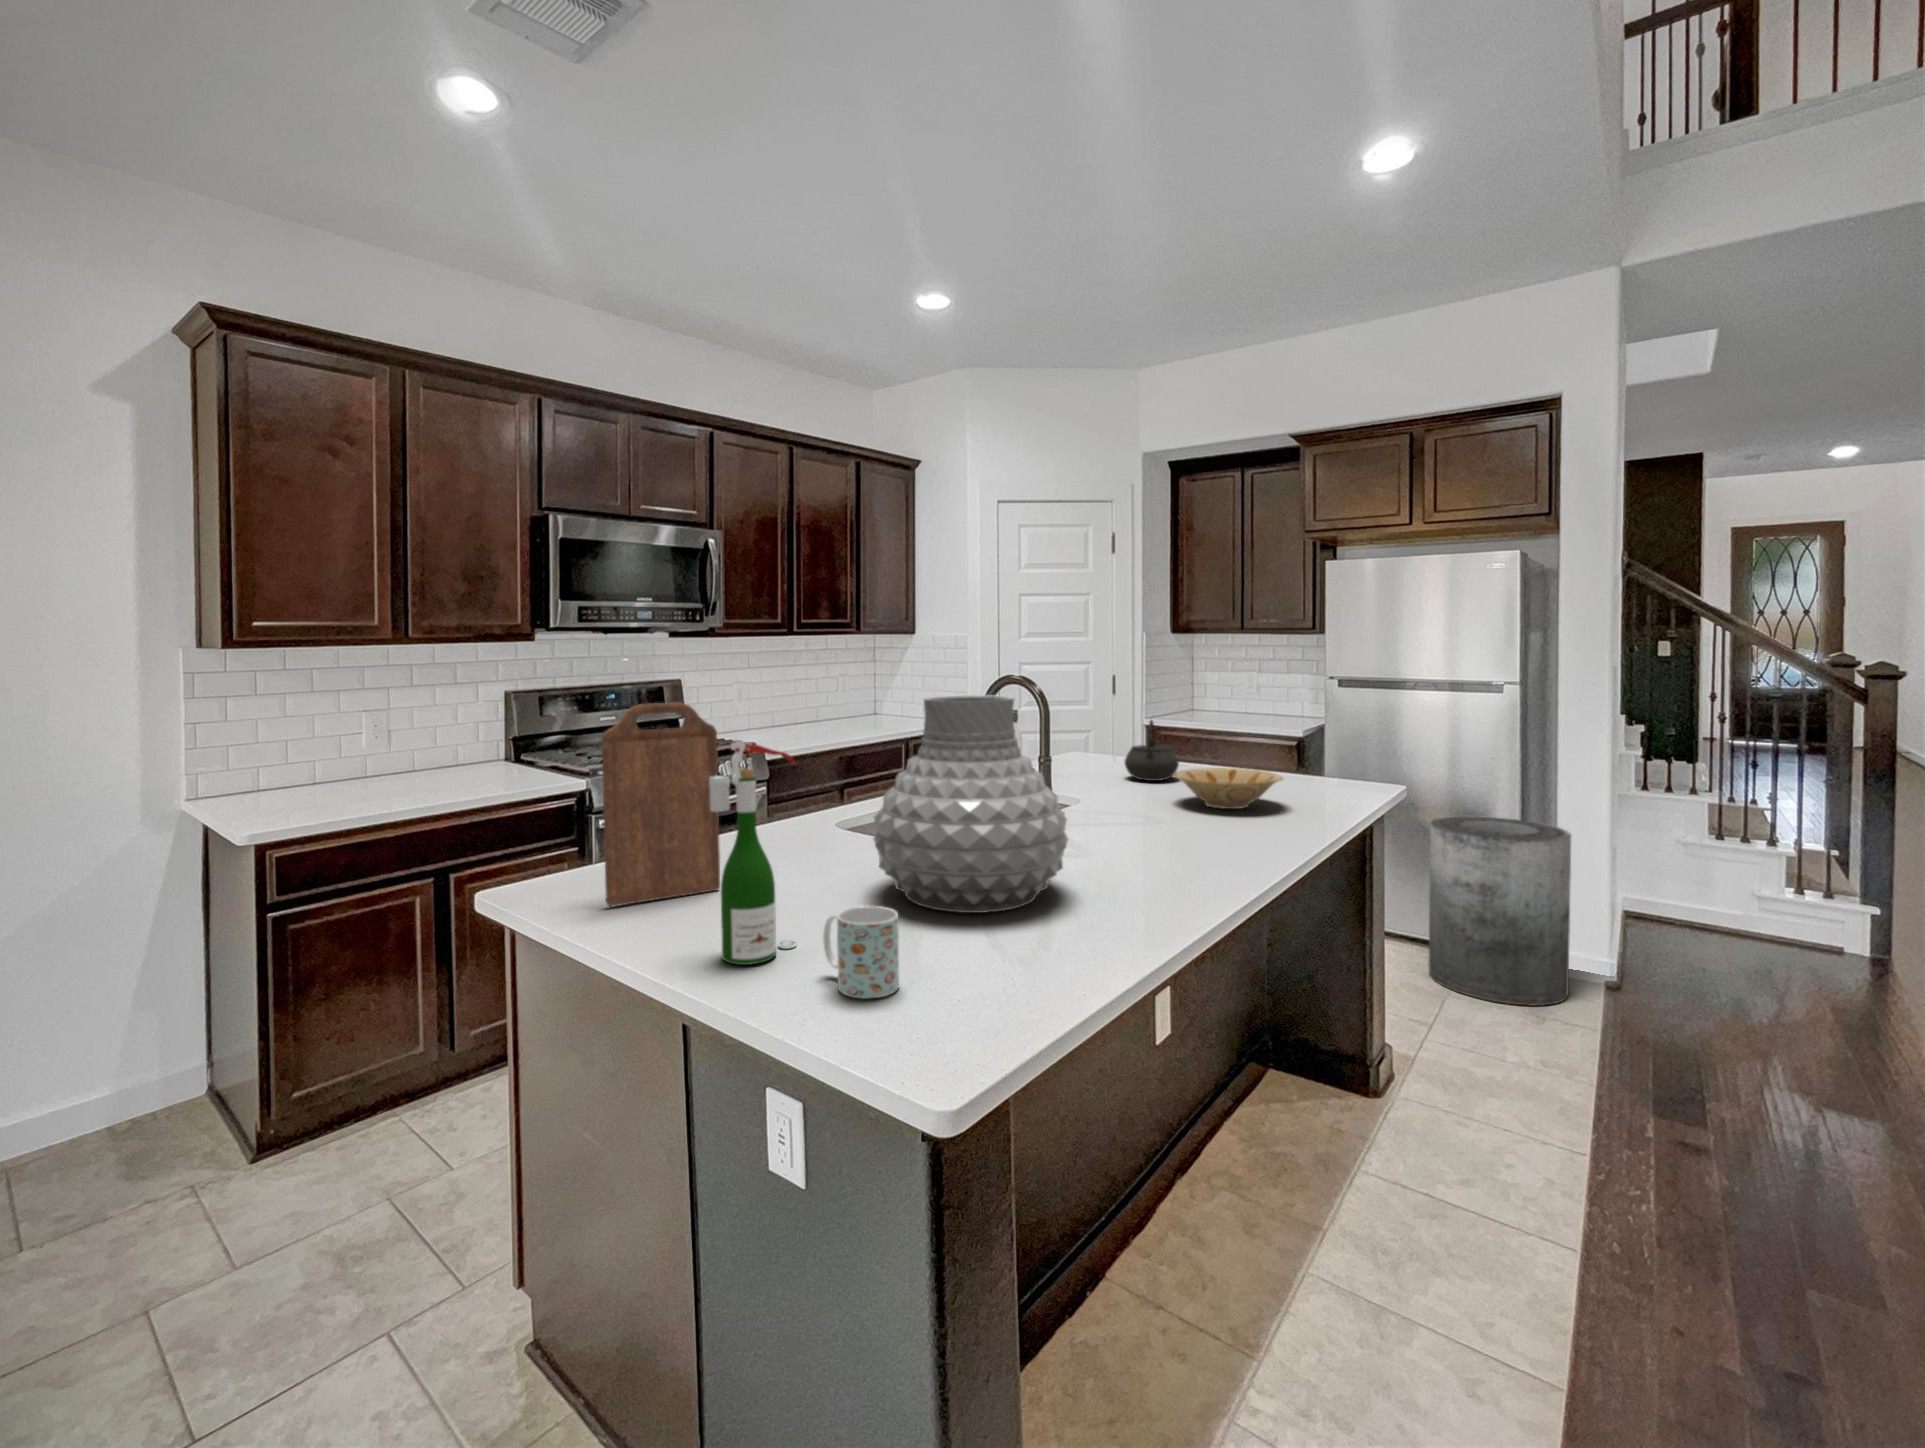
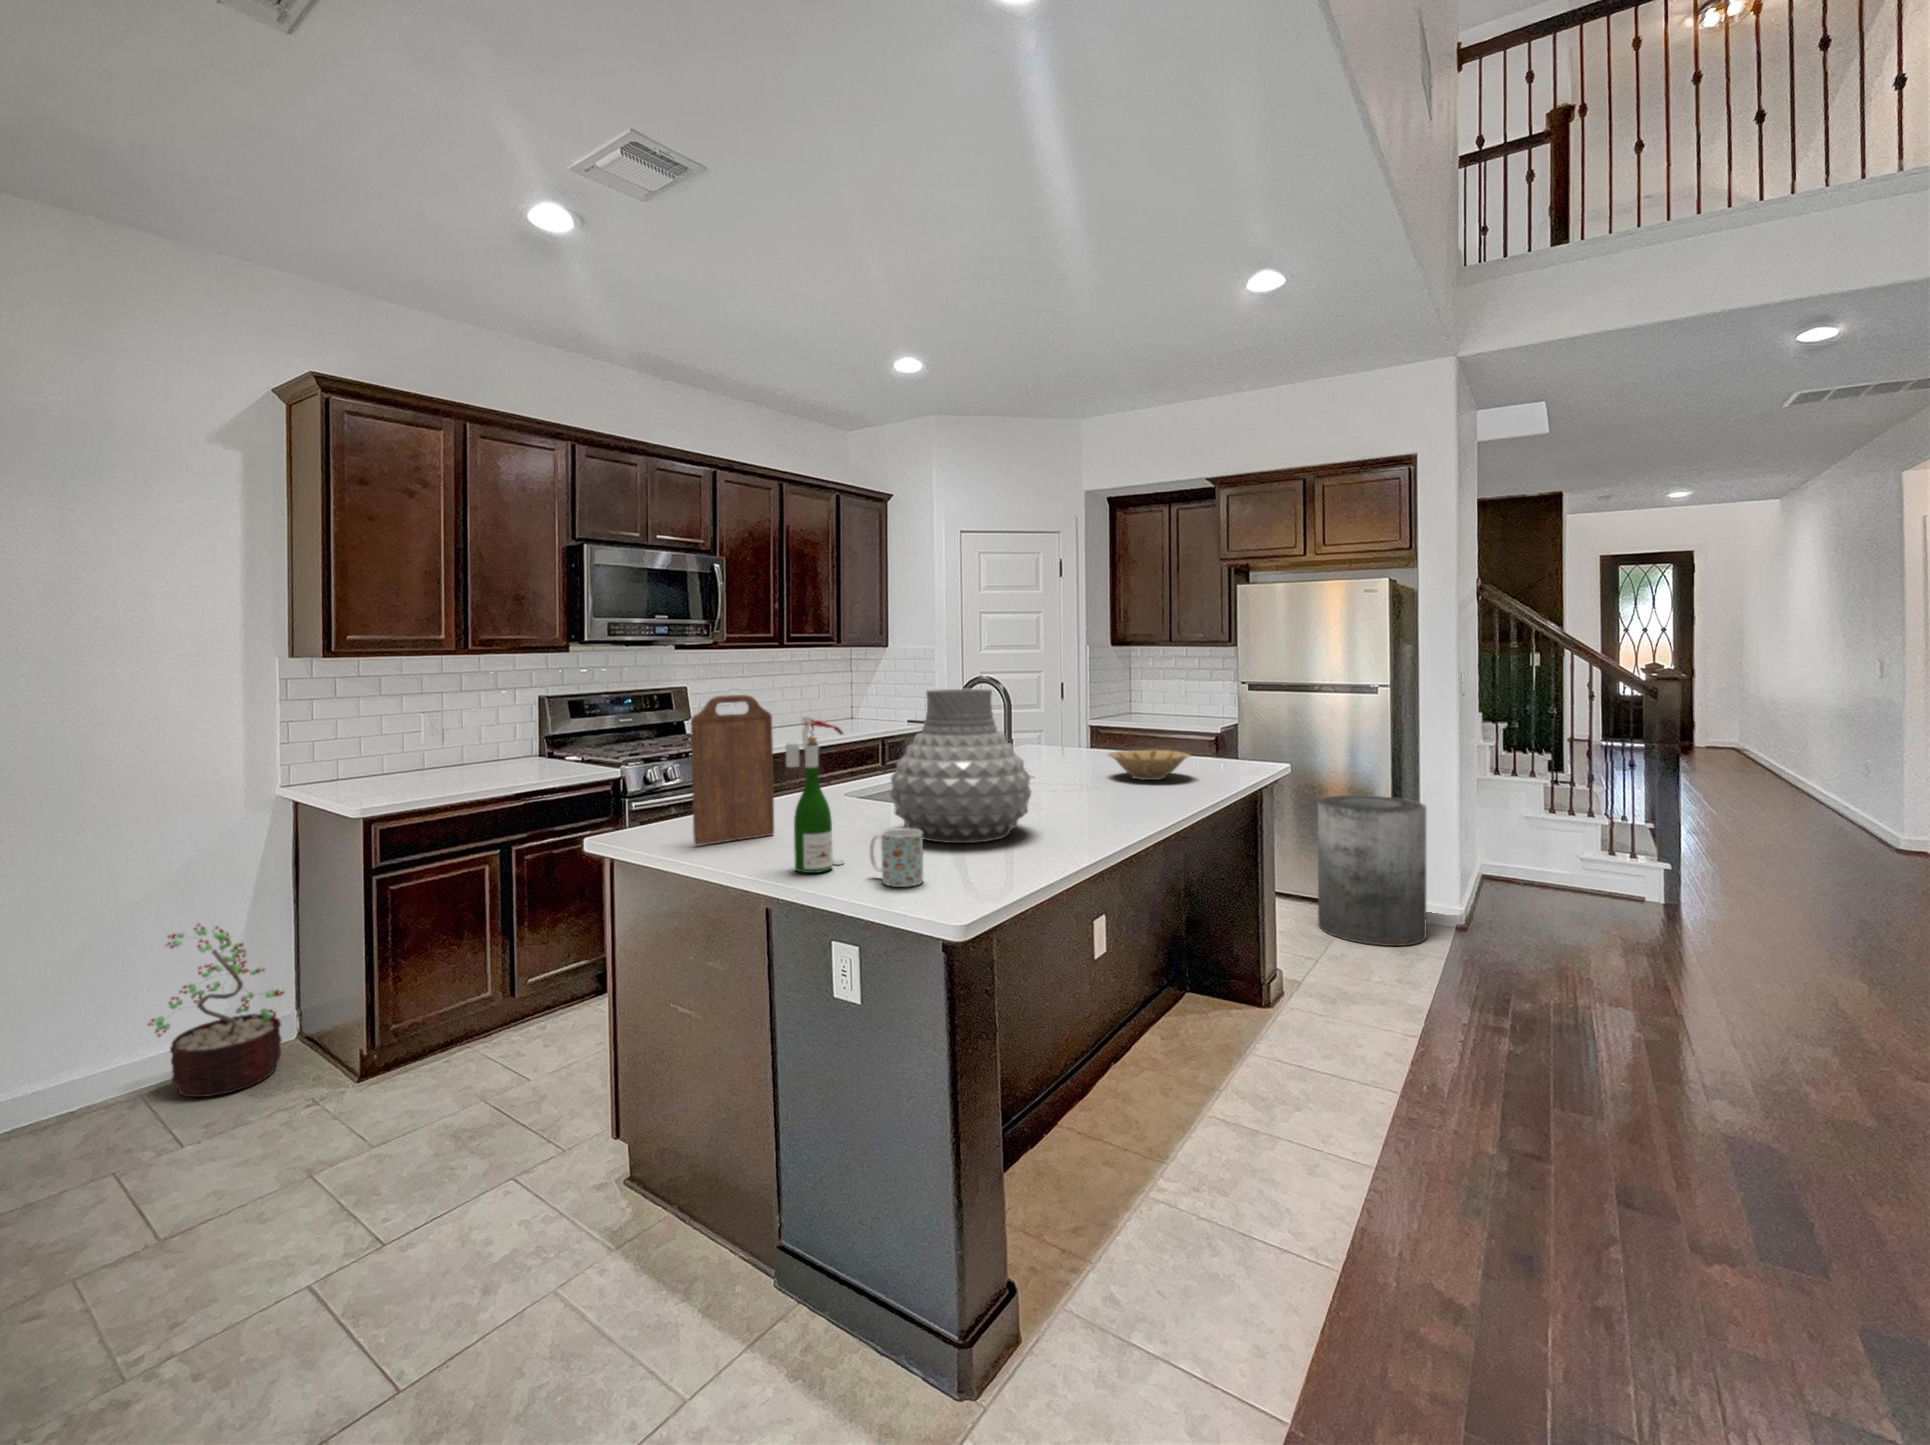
kettle: present [1124,720,1179,781] -> none [1069,713,1112,763]
decorative plant: none [10,962,179,1173] -> present [148,924,284,1097]

